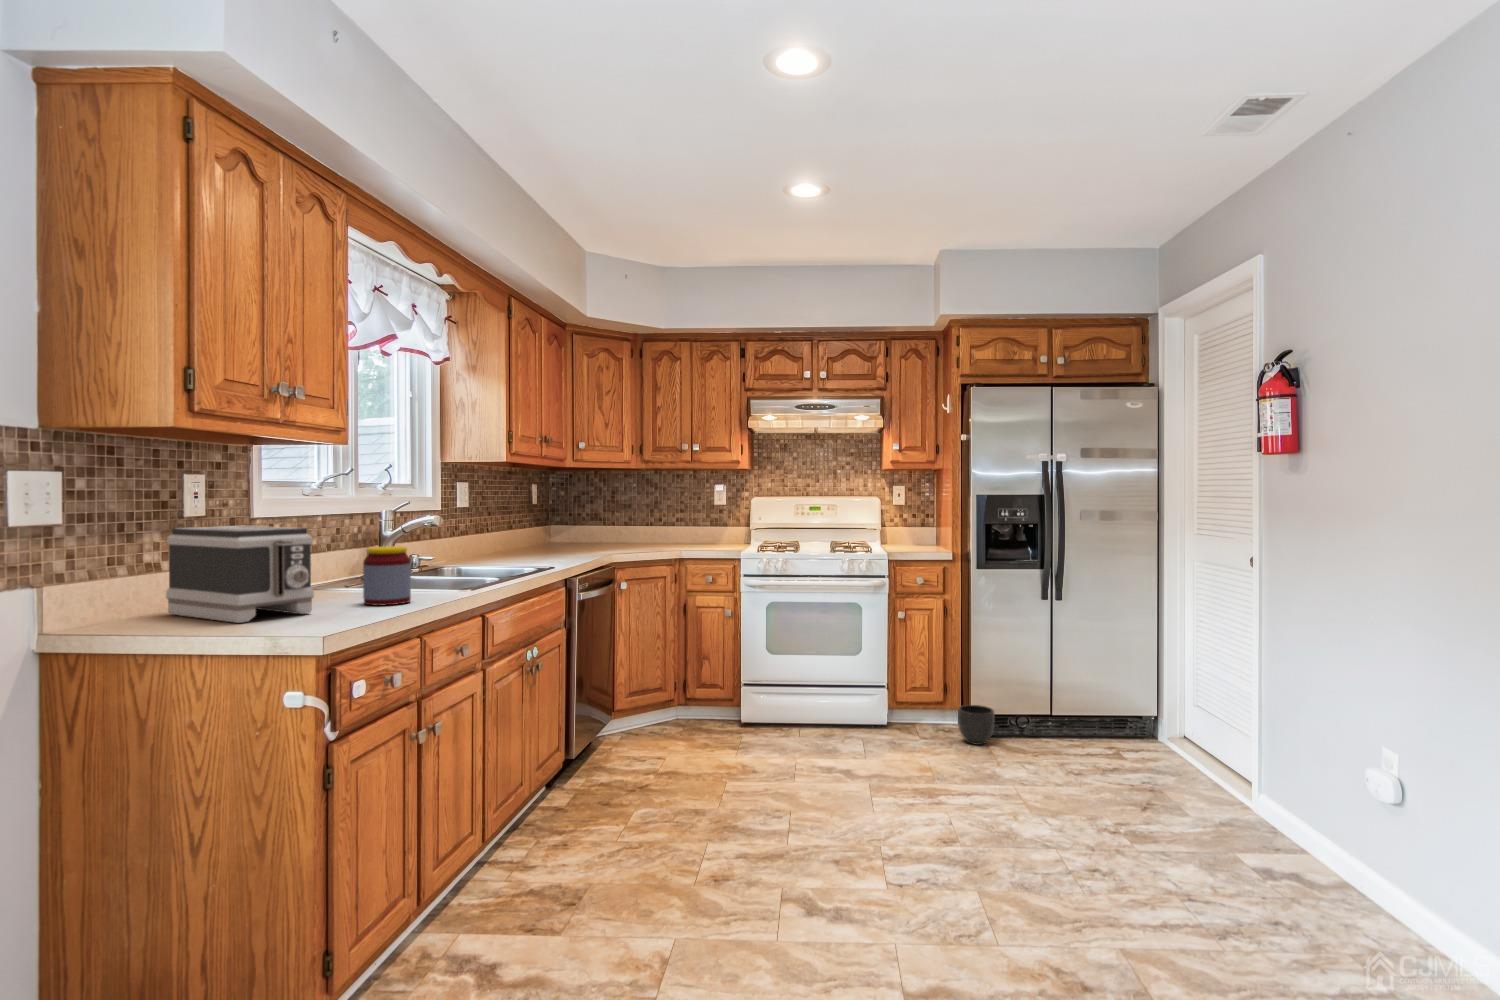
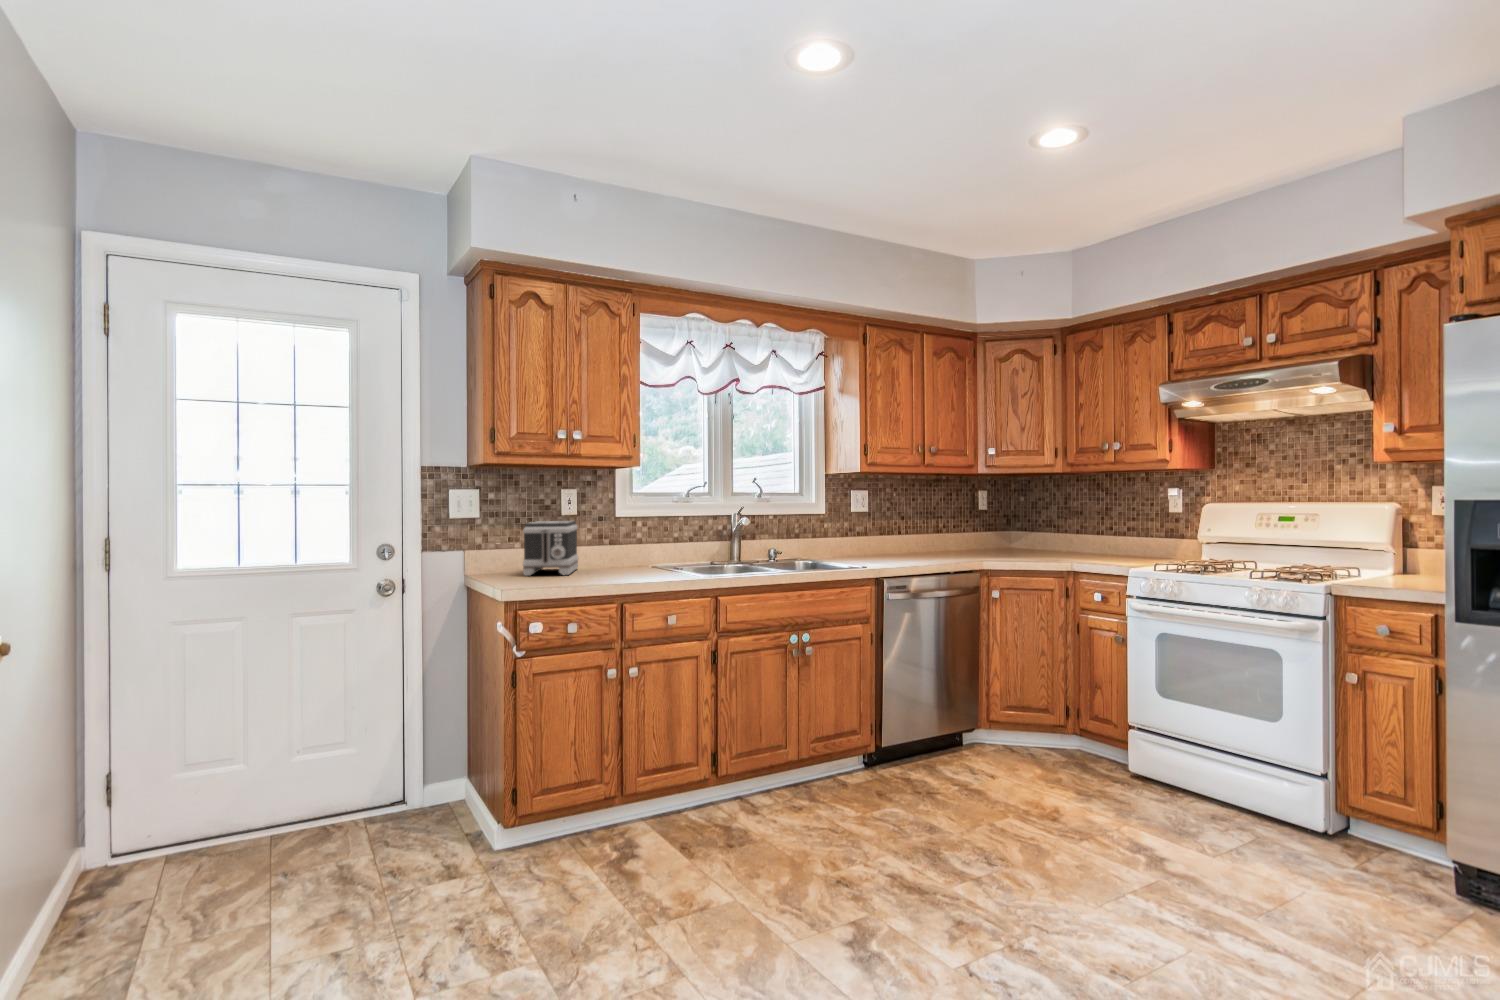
jar: present [363,546,411,606] -> none [610,537,639,576]
planter: present [958,705,994,745] -> none [1399,834,1474,906]

